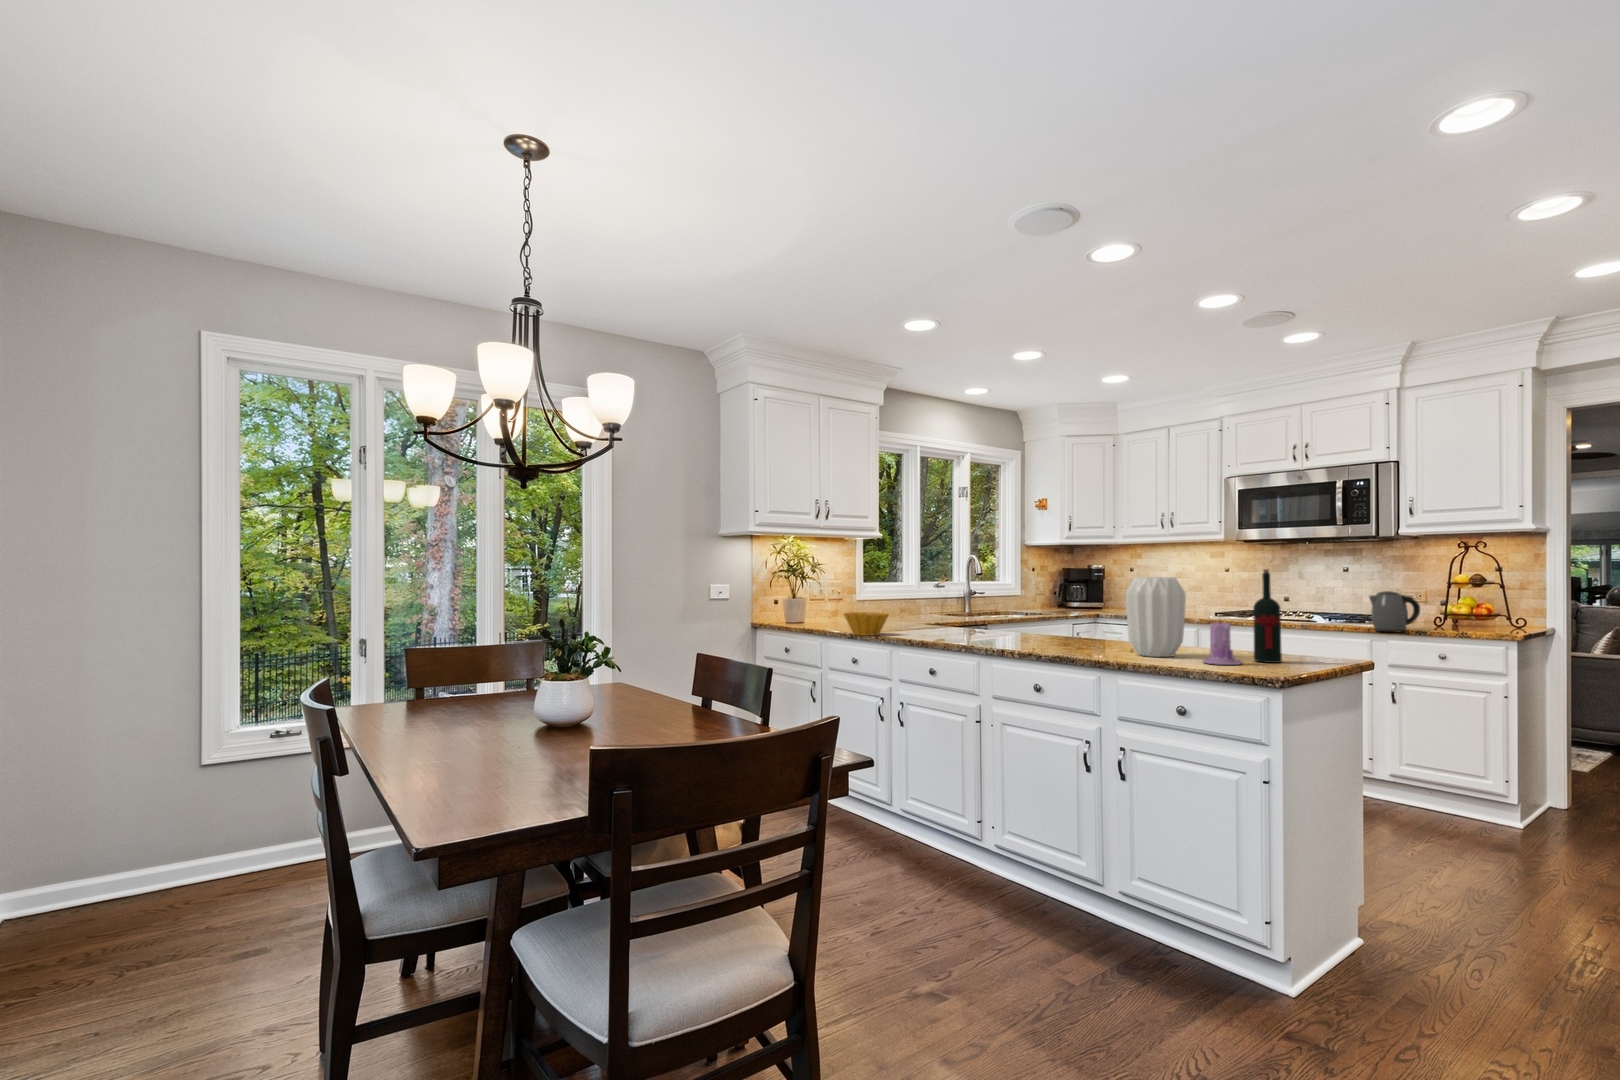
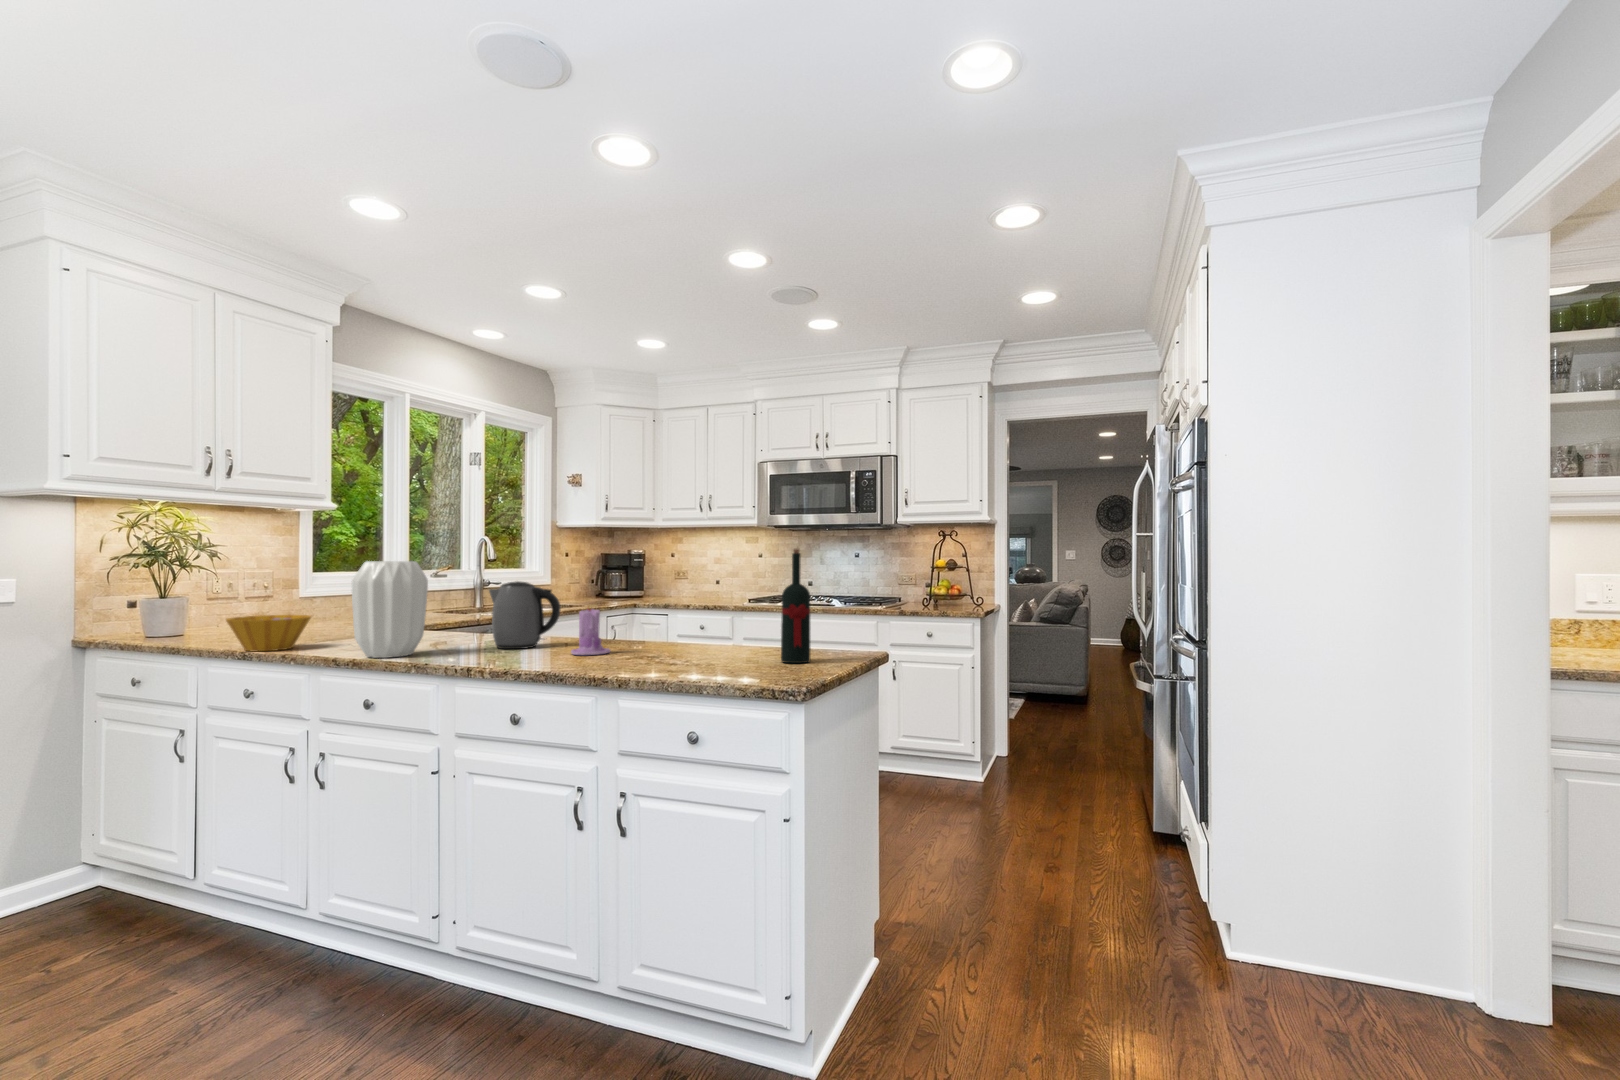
vase: present [1126,577,1186,657] -> present [352,561,428,658]
kettle: present [1369,591,1420,633] -> present [489,581,560,649]
candle: present [1202,620,1243,665] -> present [571,607,610,655]

